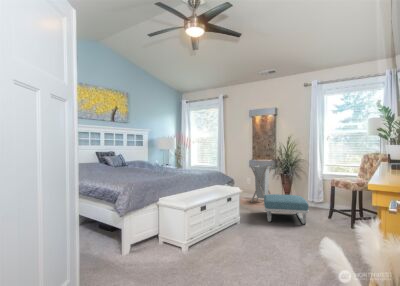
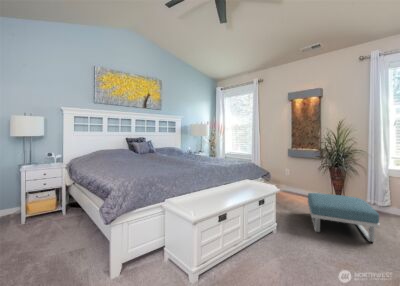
laundry hamper: present [250,164,273,202] -> none [289,153,319,202]

